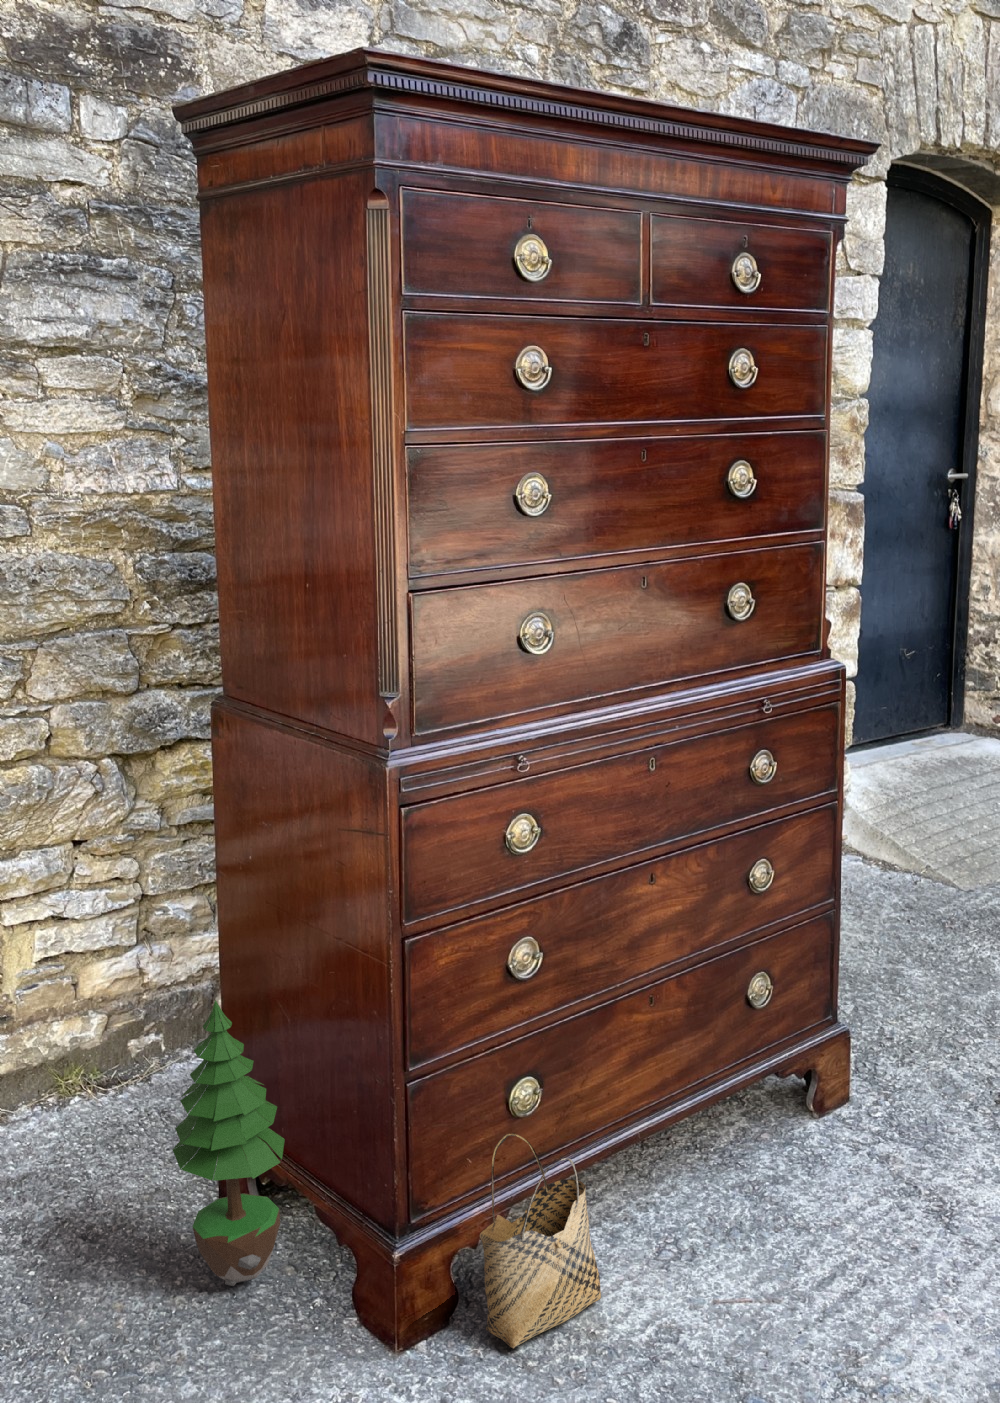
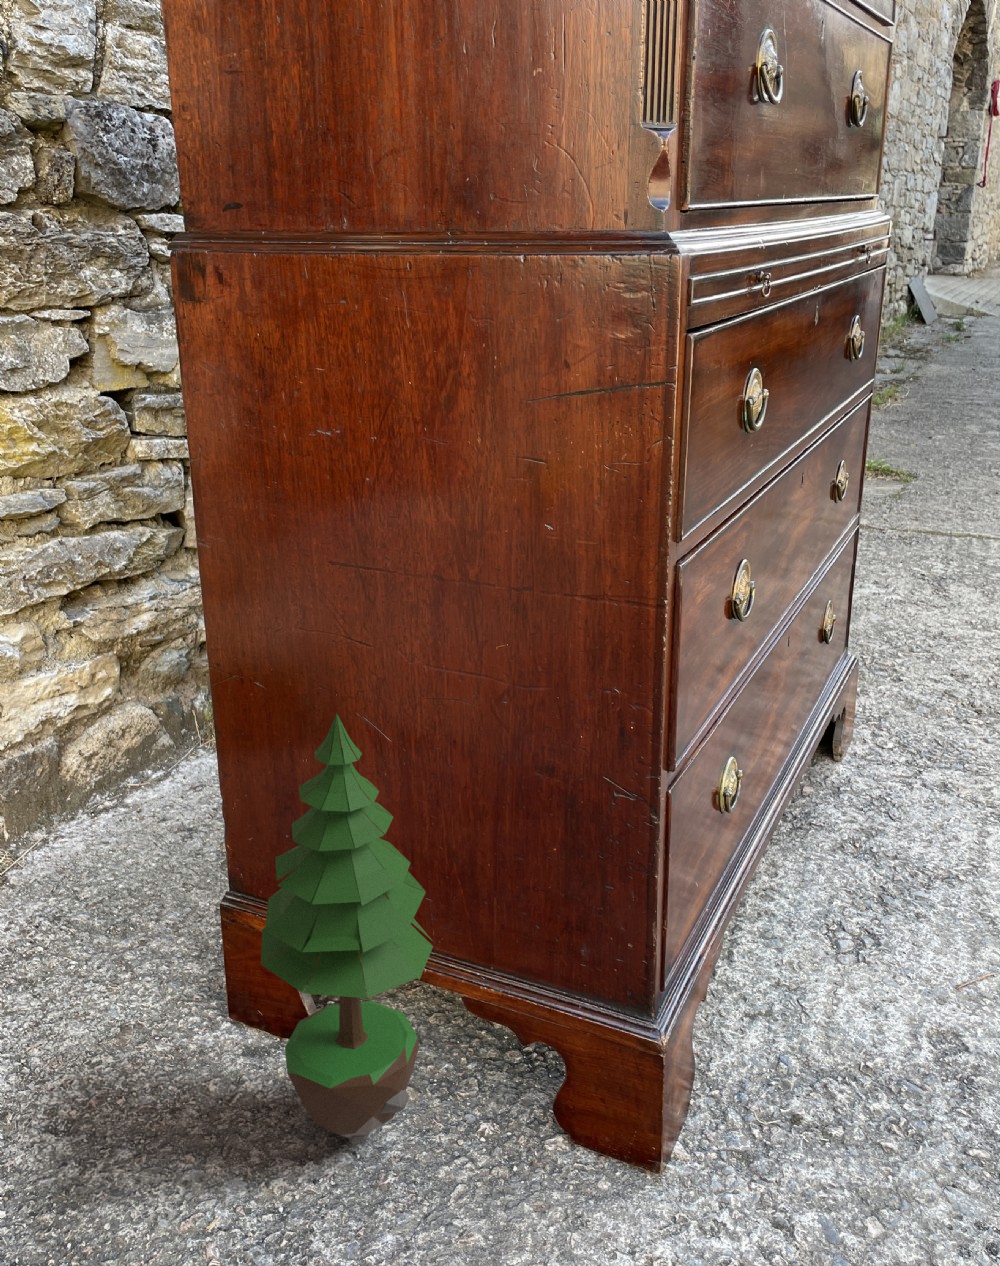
woven basket: present [480,1133,601,1348] -> none [742,838,859,1118]

